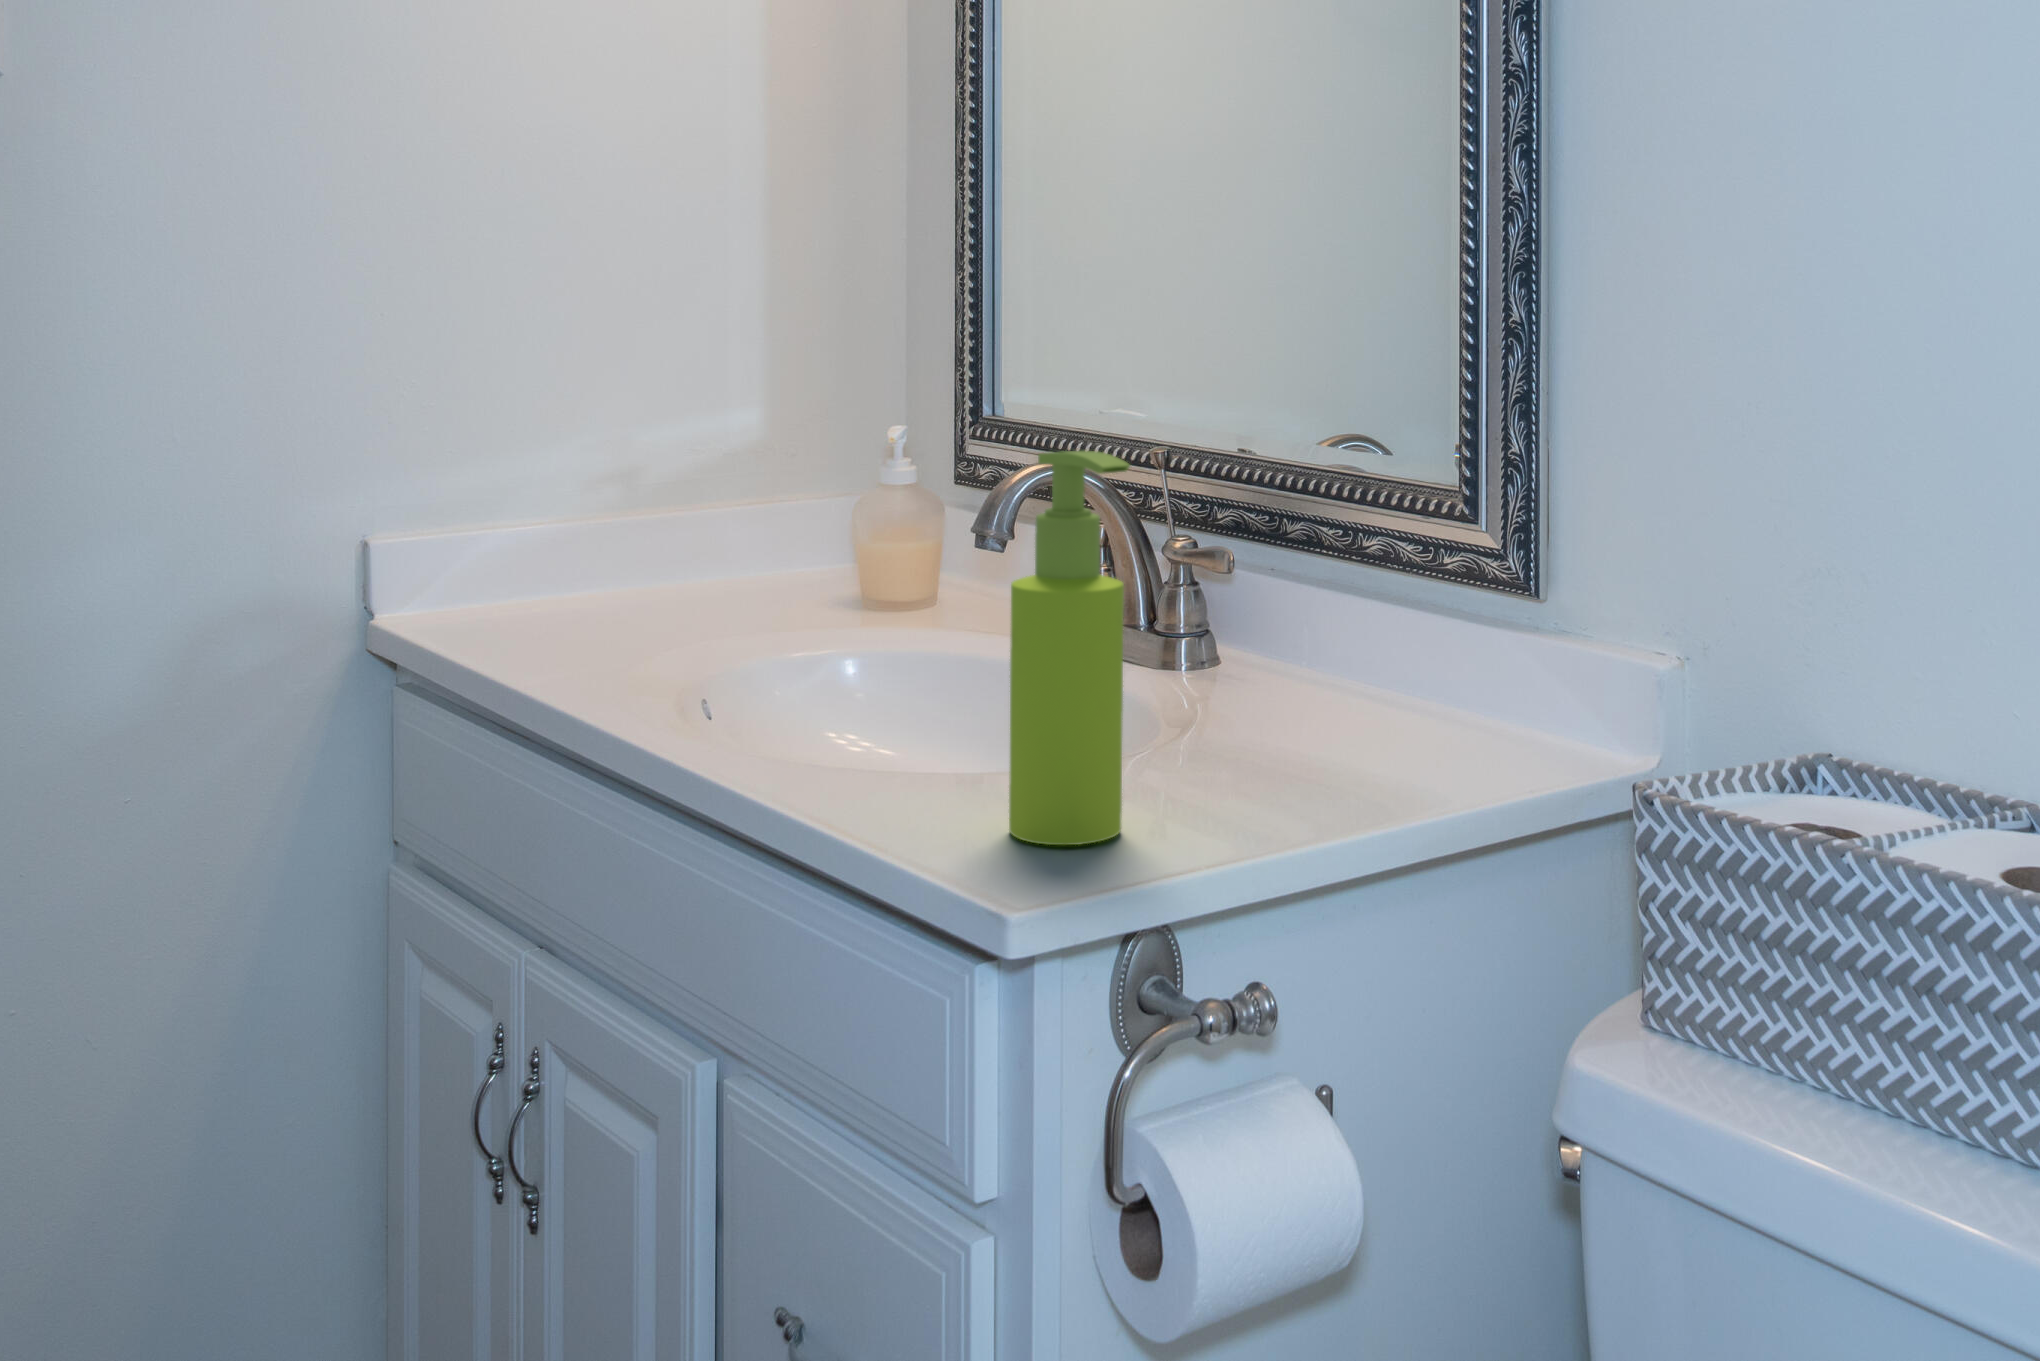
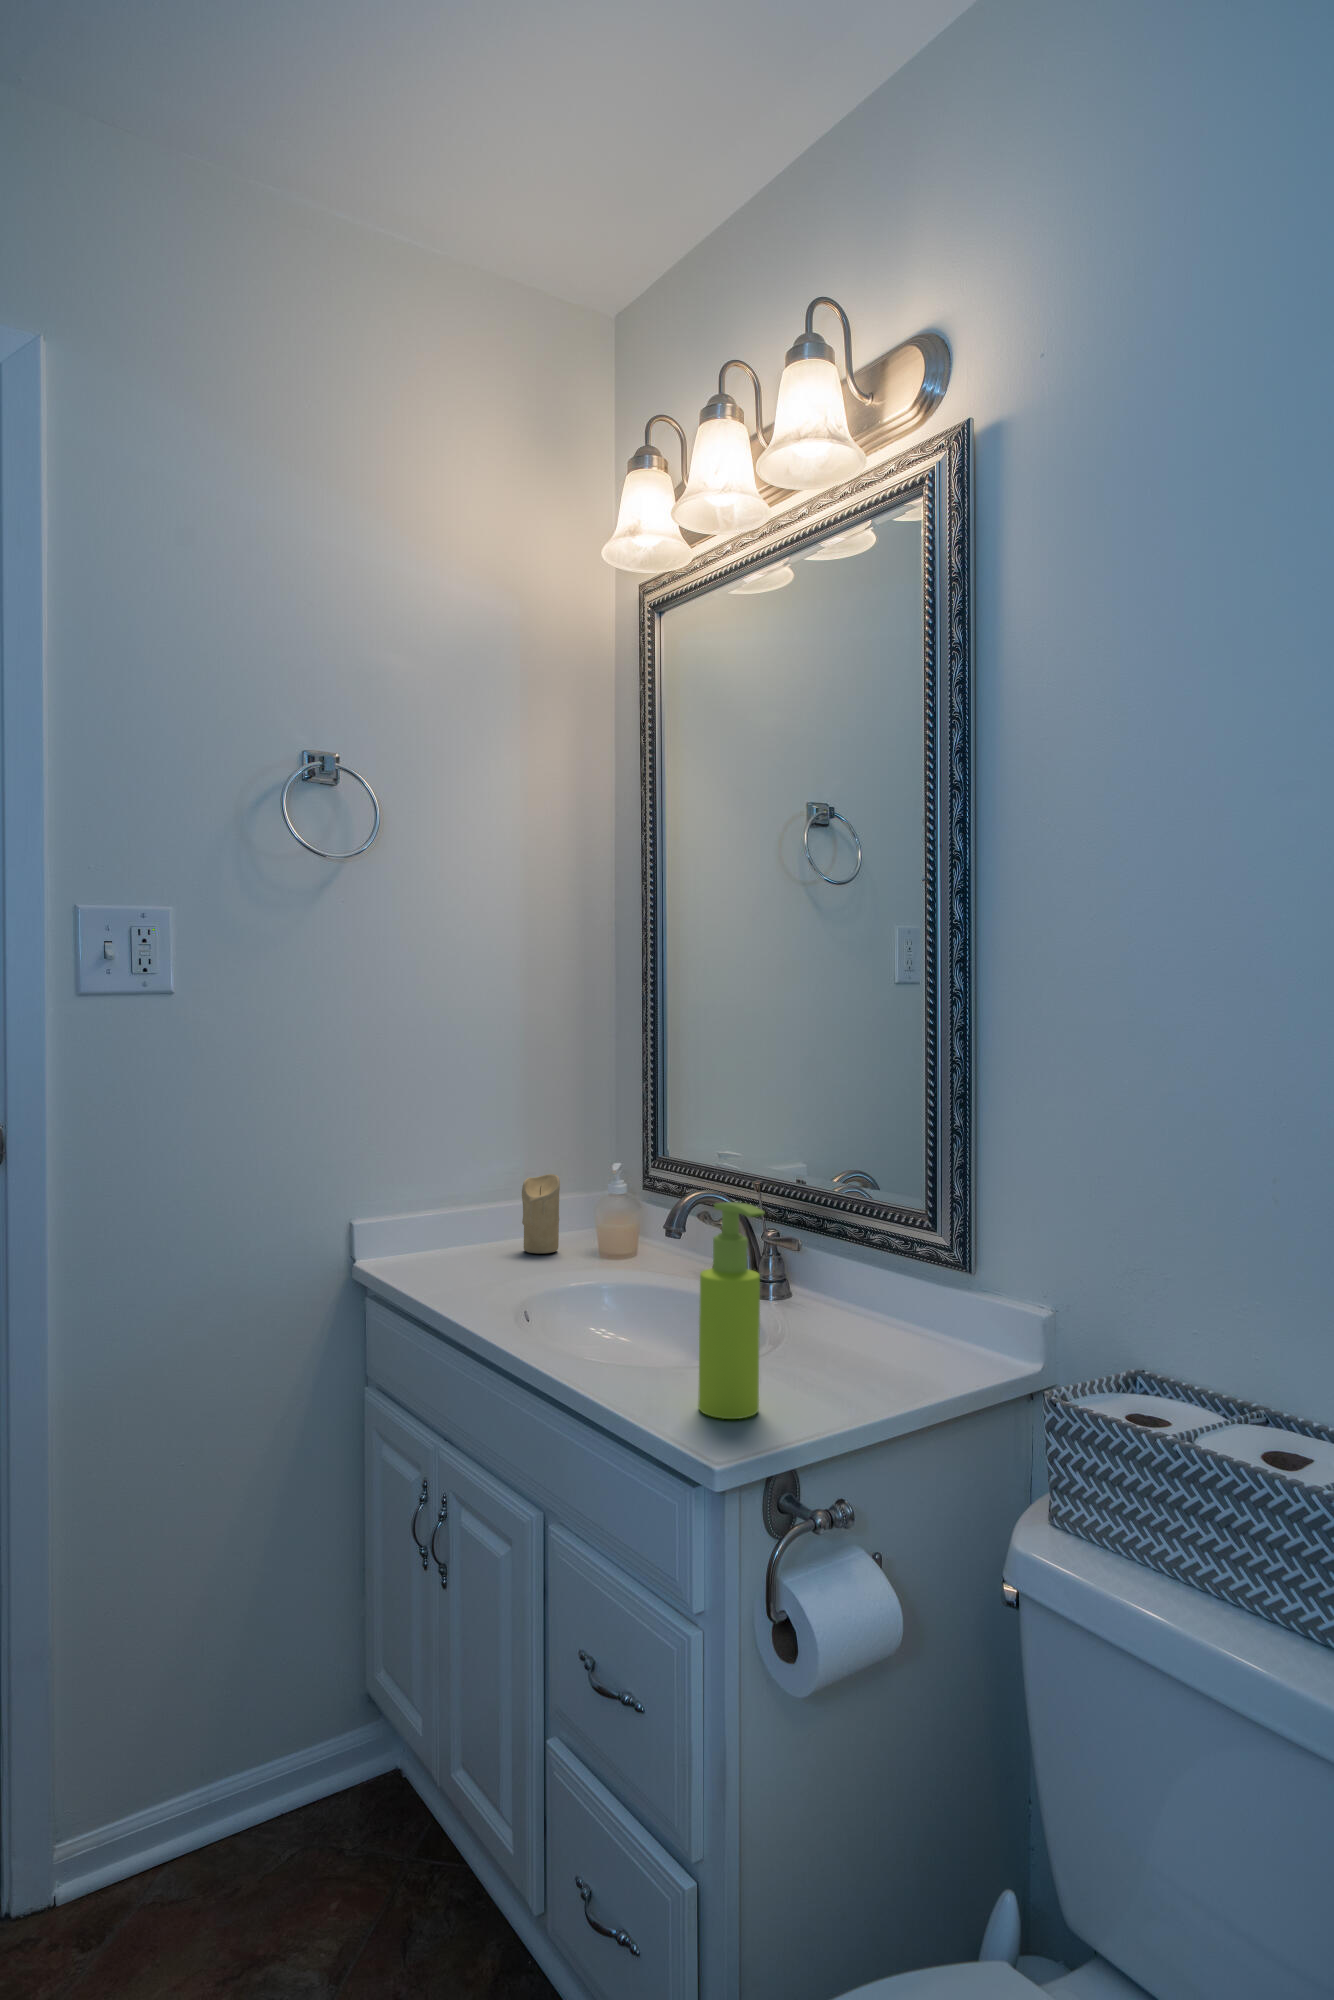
candle: none [724,453,797,600] -> present [522,1174,560,1254]

